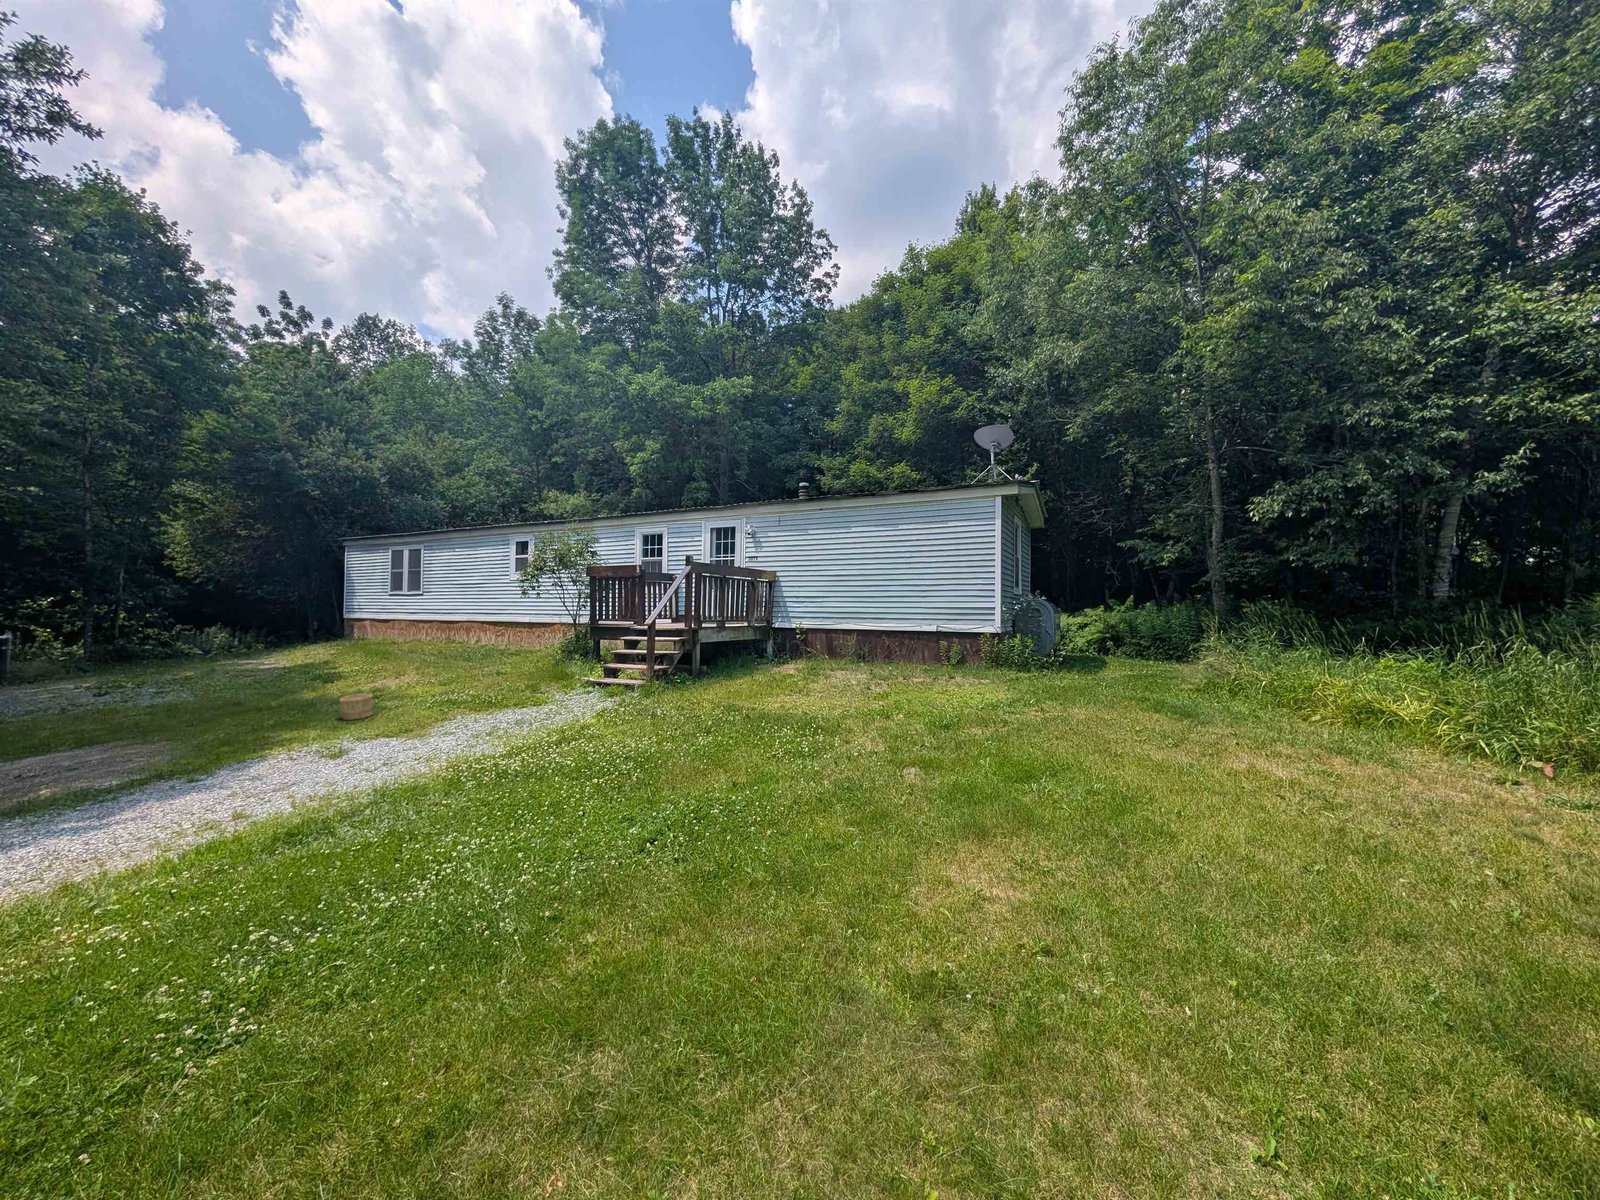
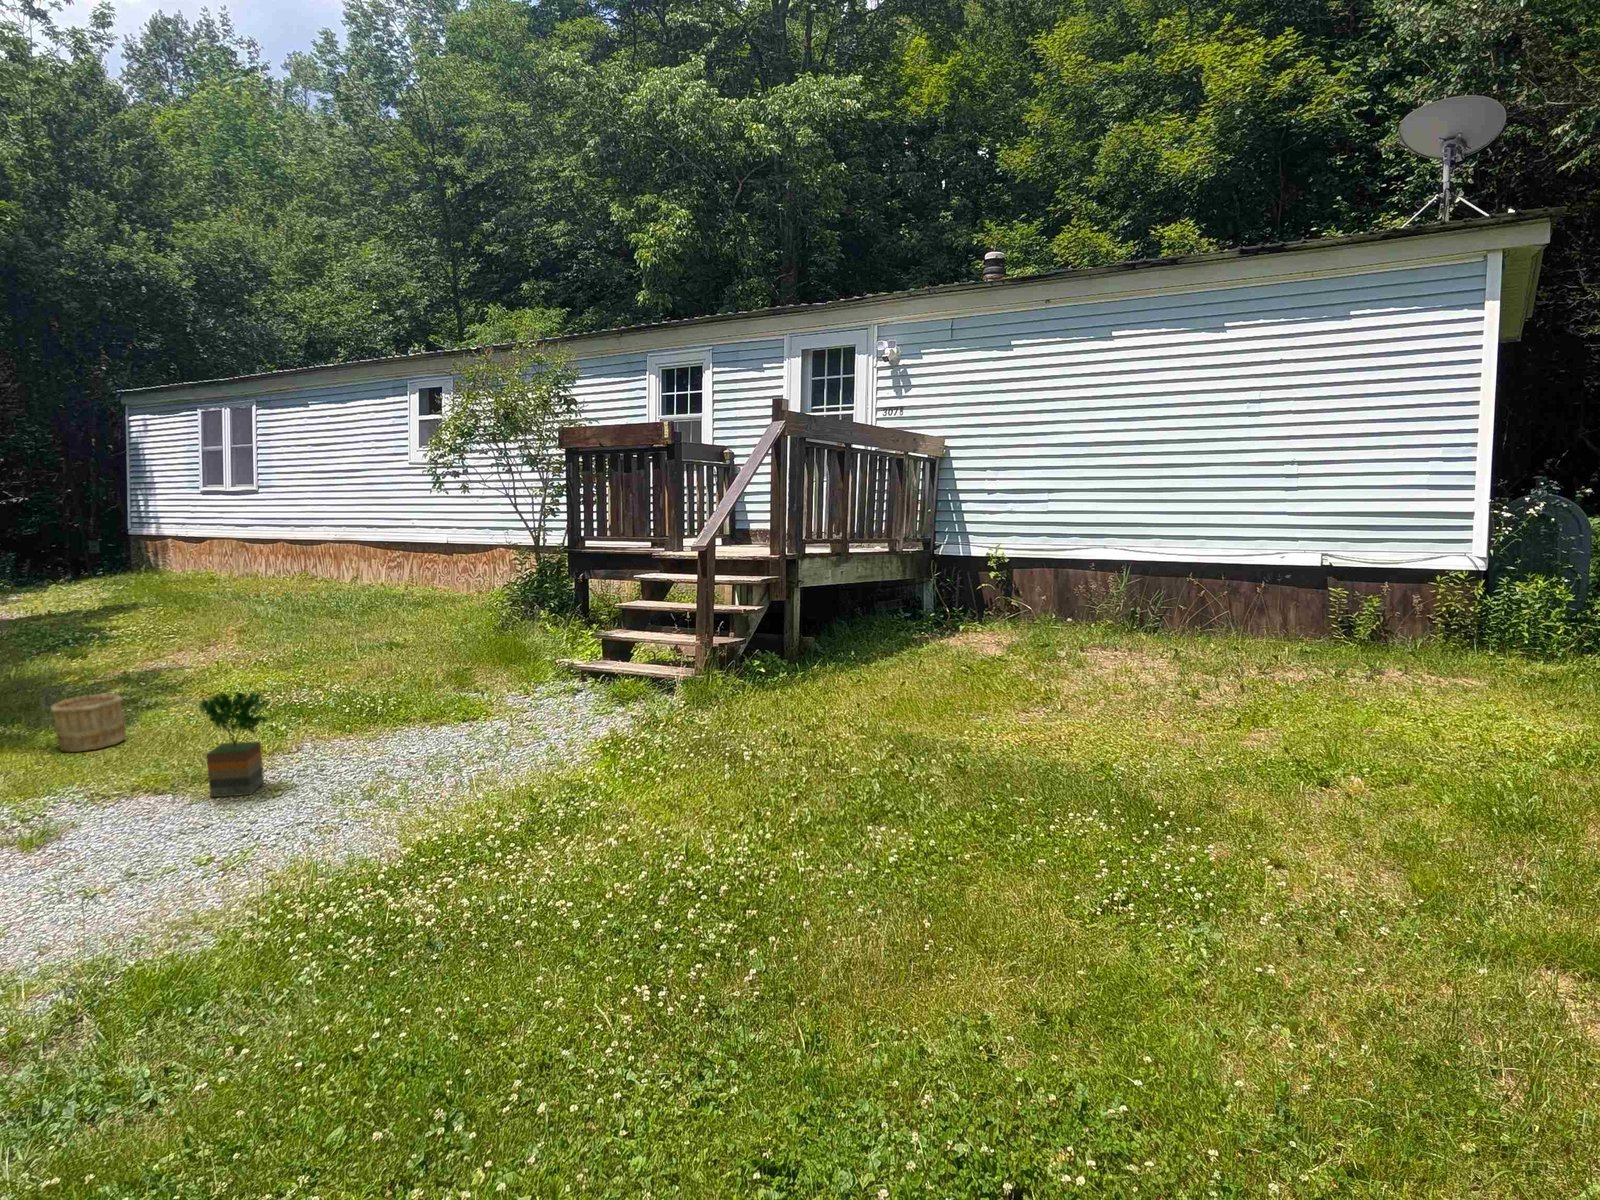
potted tree: none [416,688,449,734] -> present [200,692,269,797]

